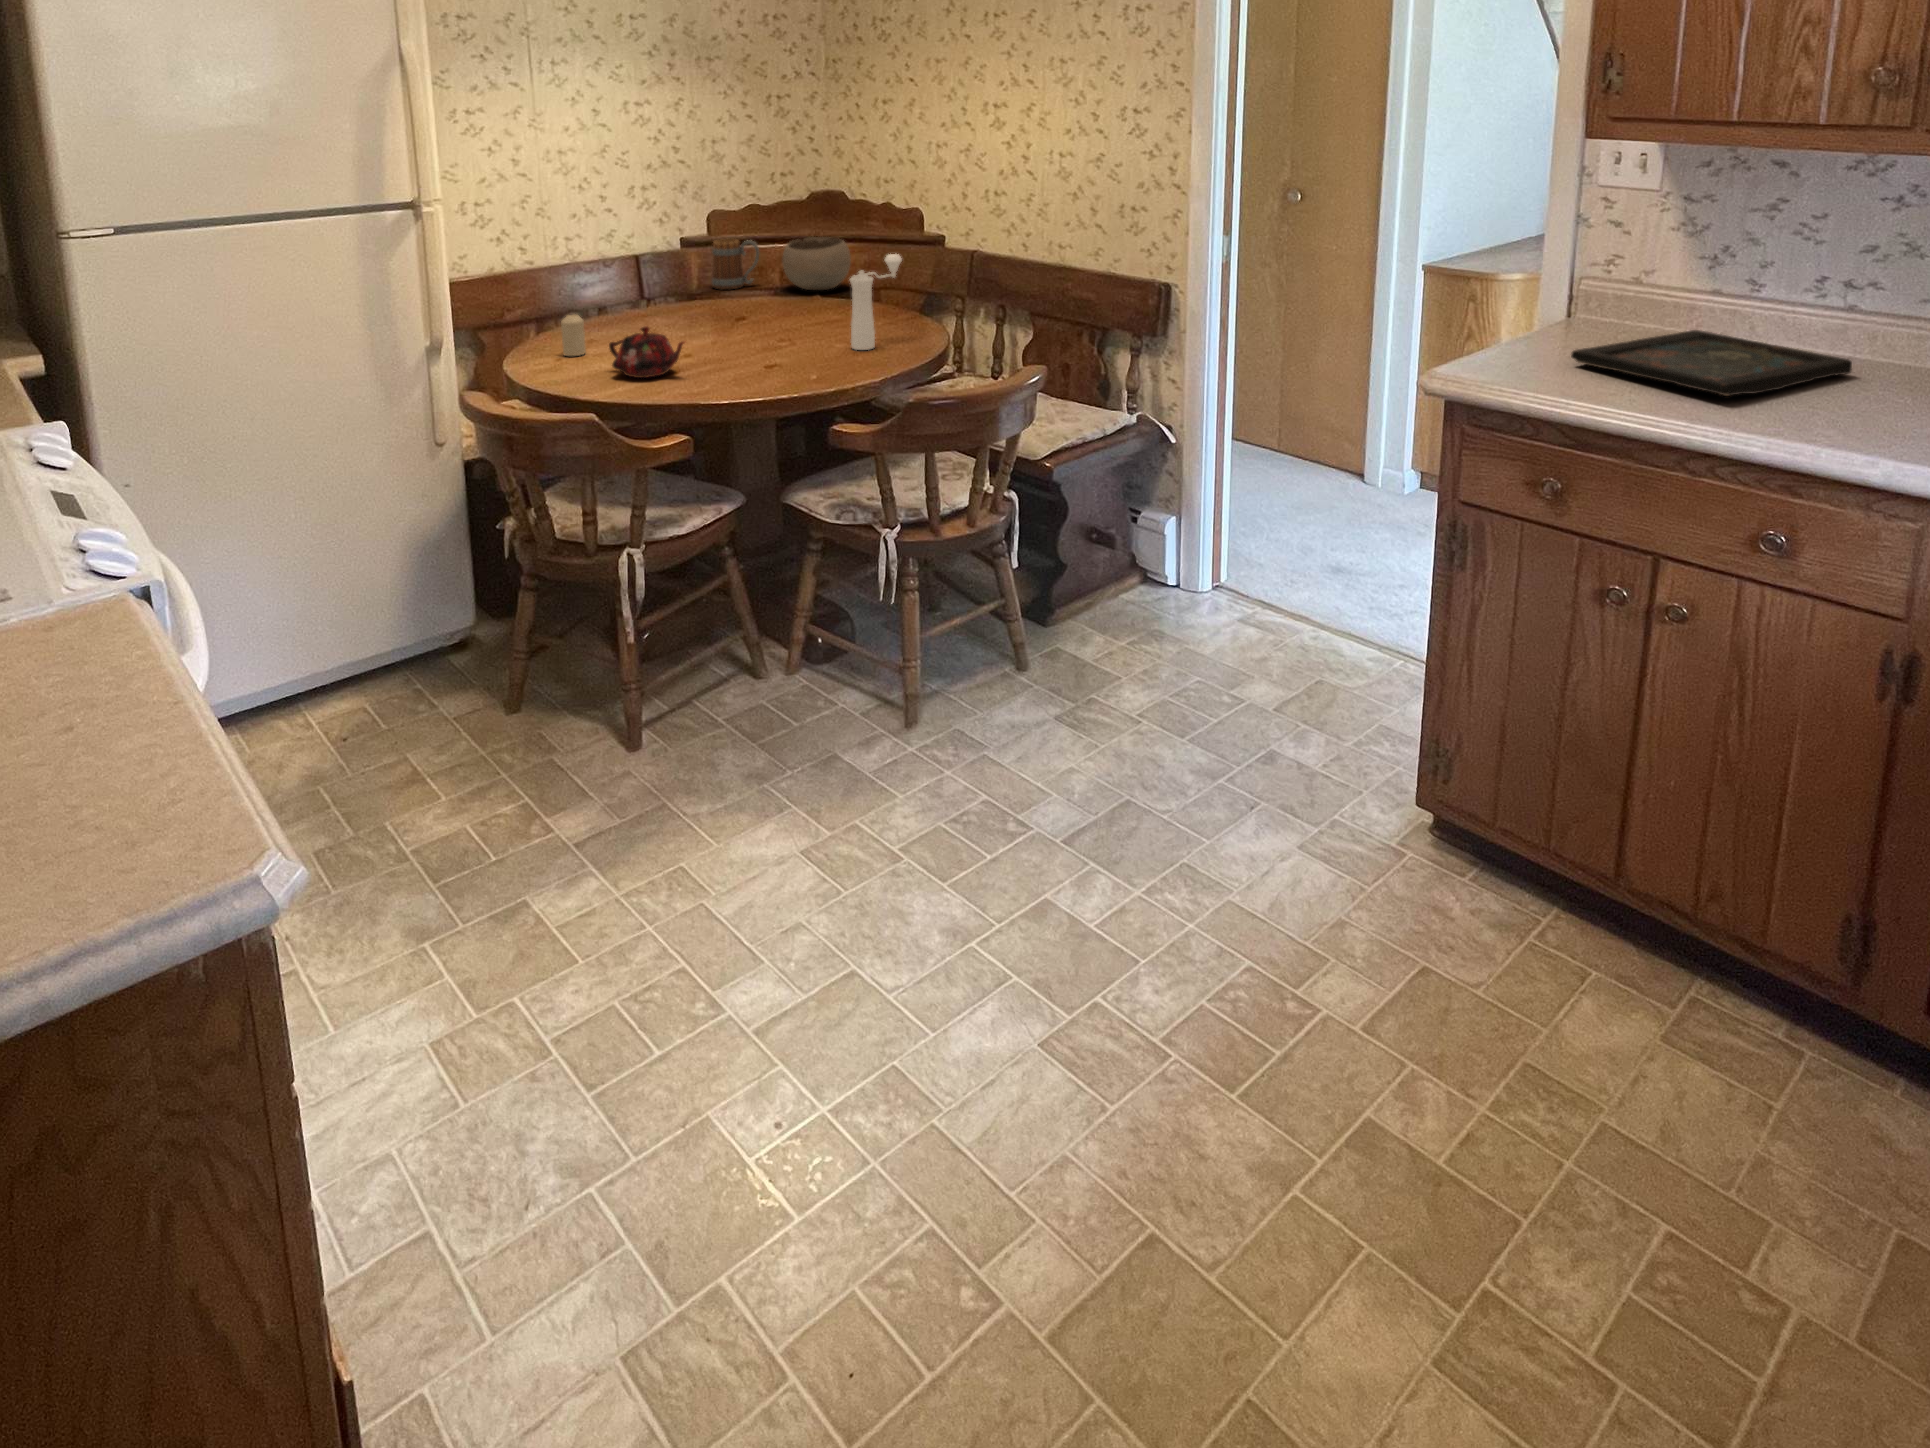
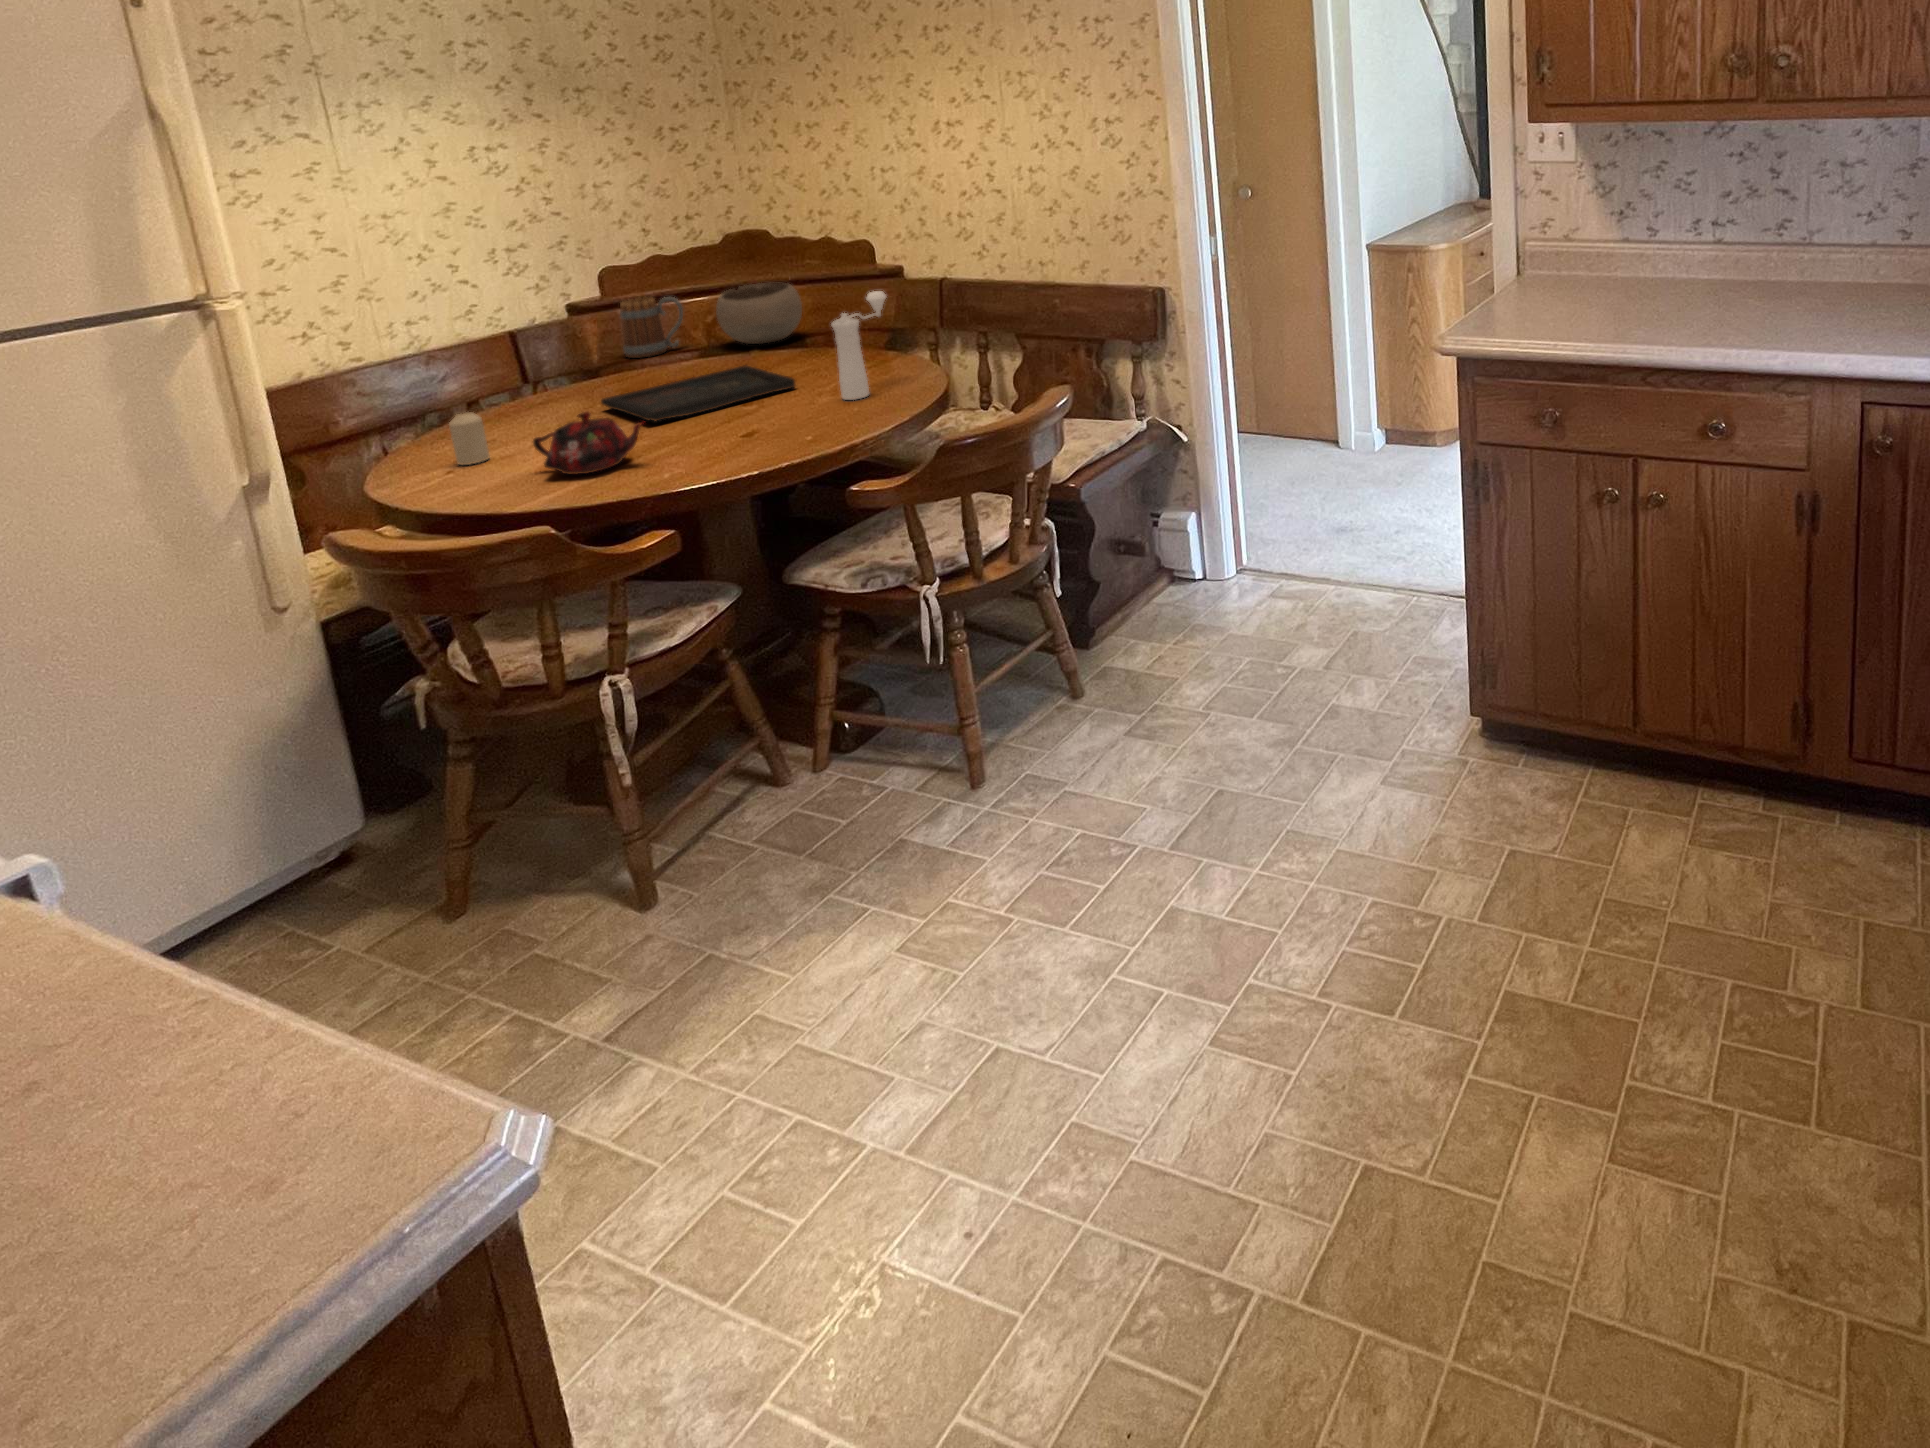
tray: present [1571,330,1852,396] -> present [601,366,795,421]

